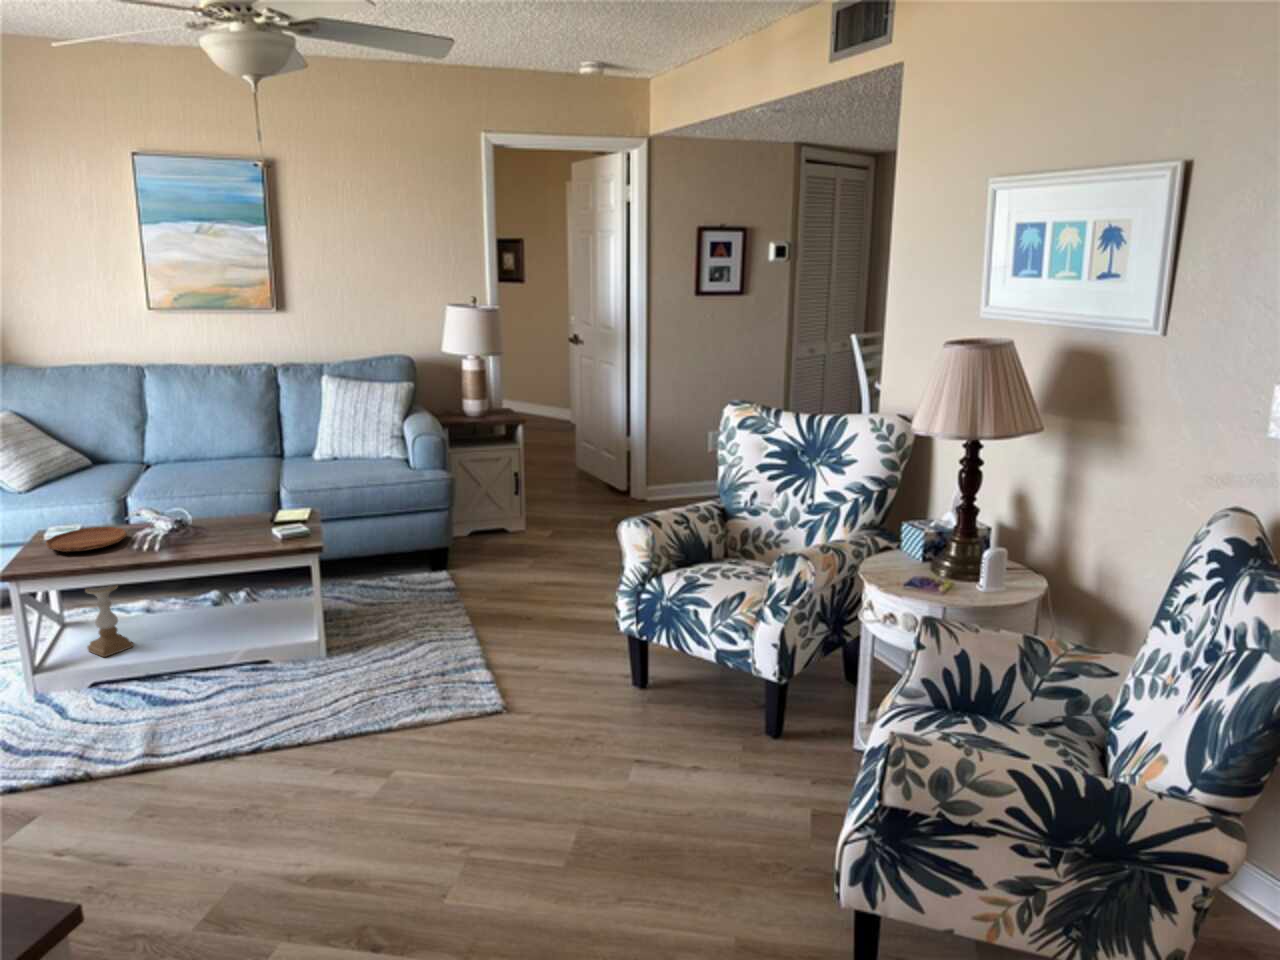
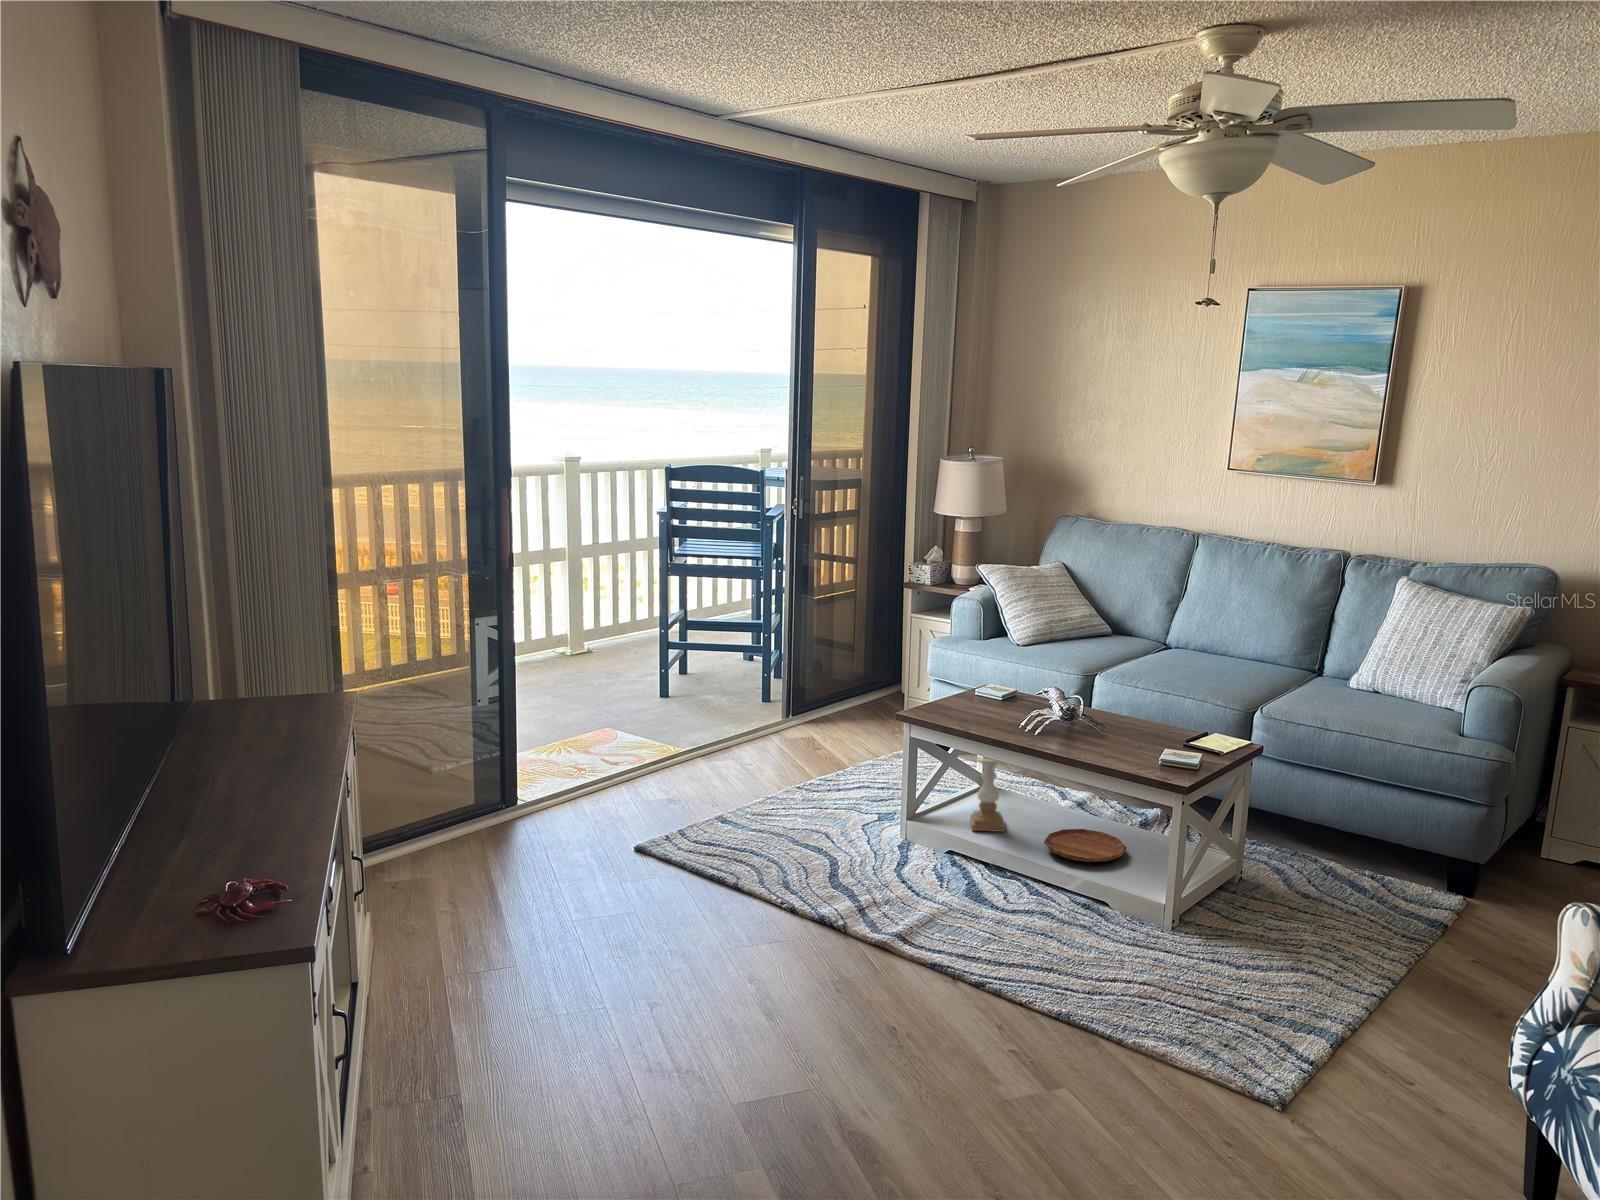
tray: present [46,527,127,552] -> present [1044,829,1126,862]

